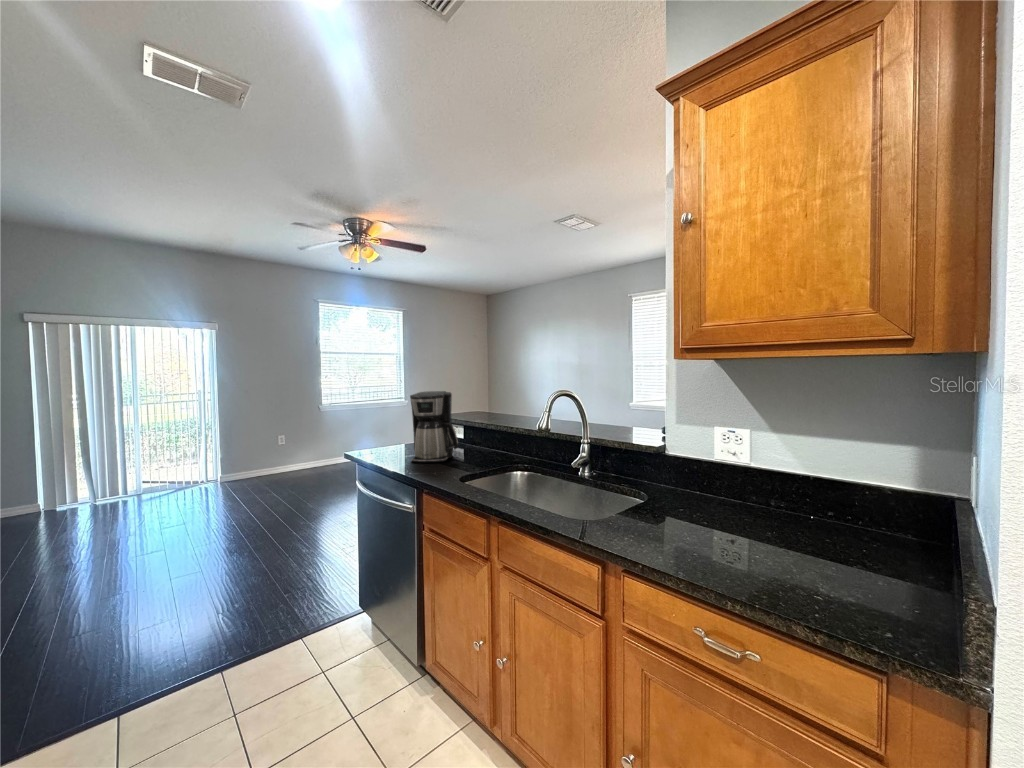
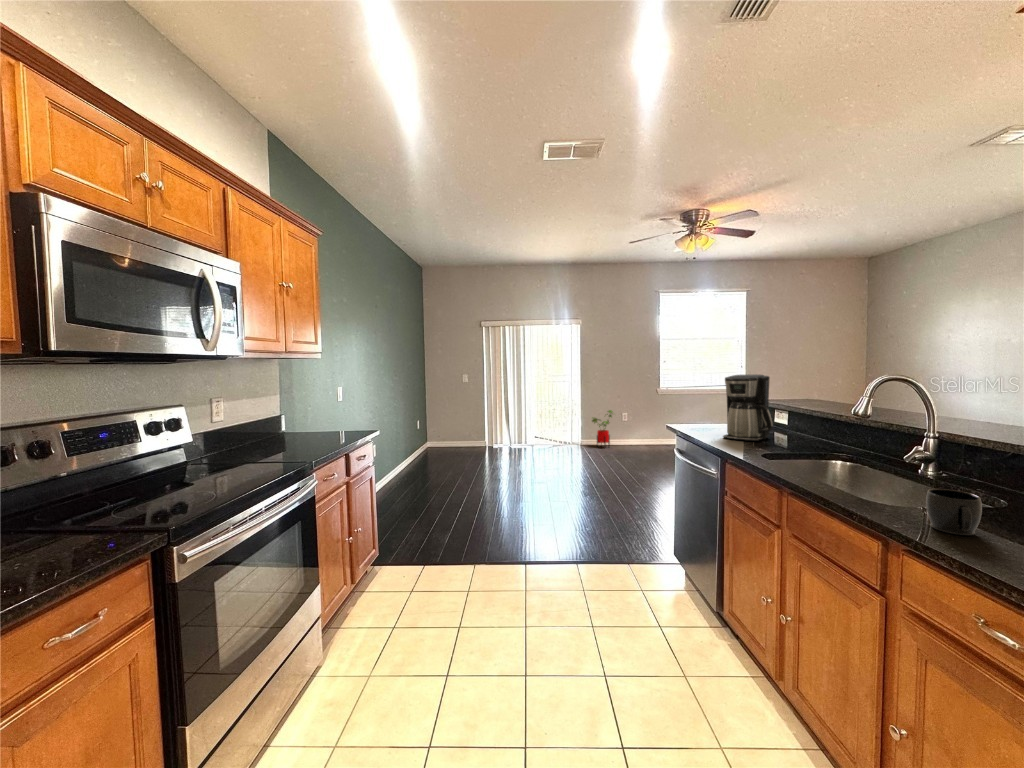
house plant: none [236,434,269,483] -> present [592,410,613,447]
mug: none [628,499,668,543] -> present [926,489,982,536]

